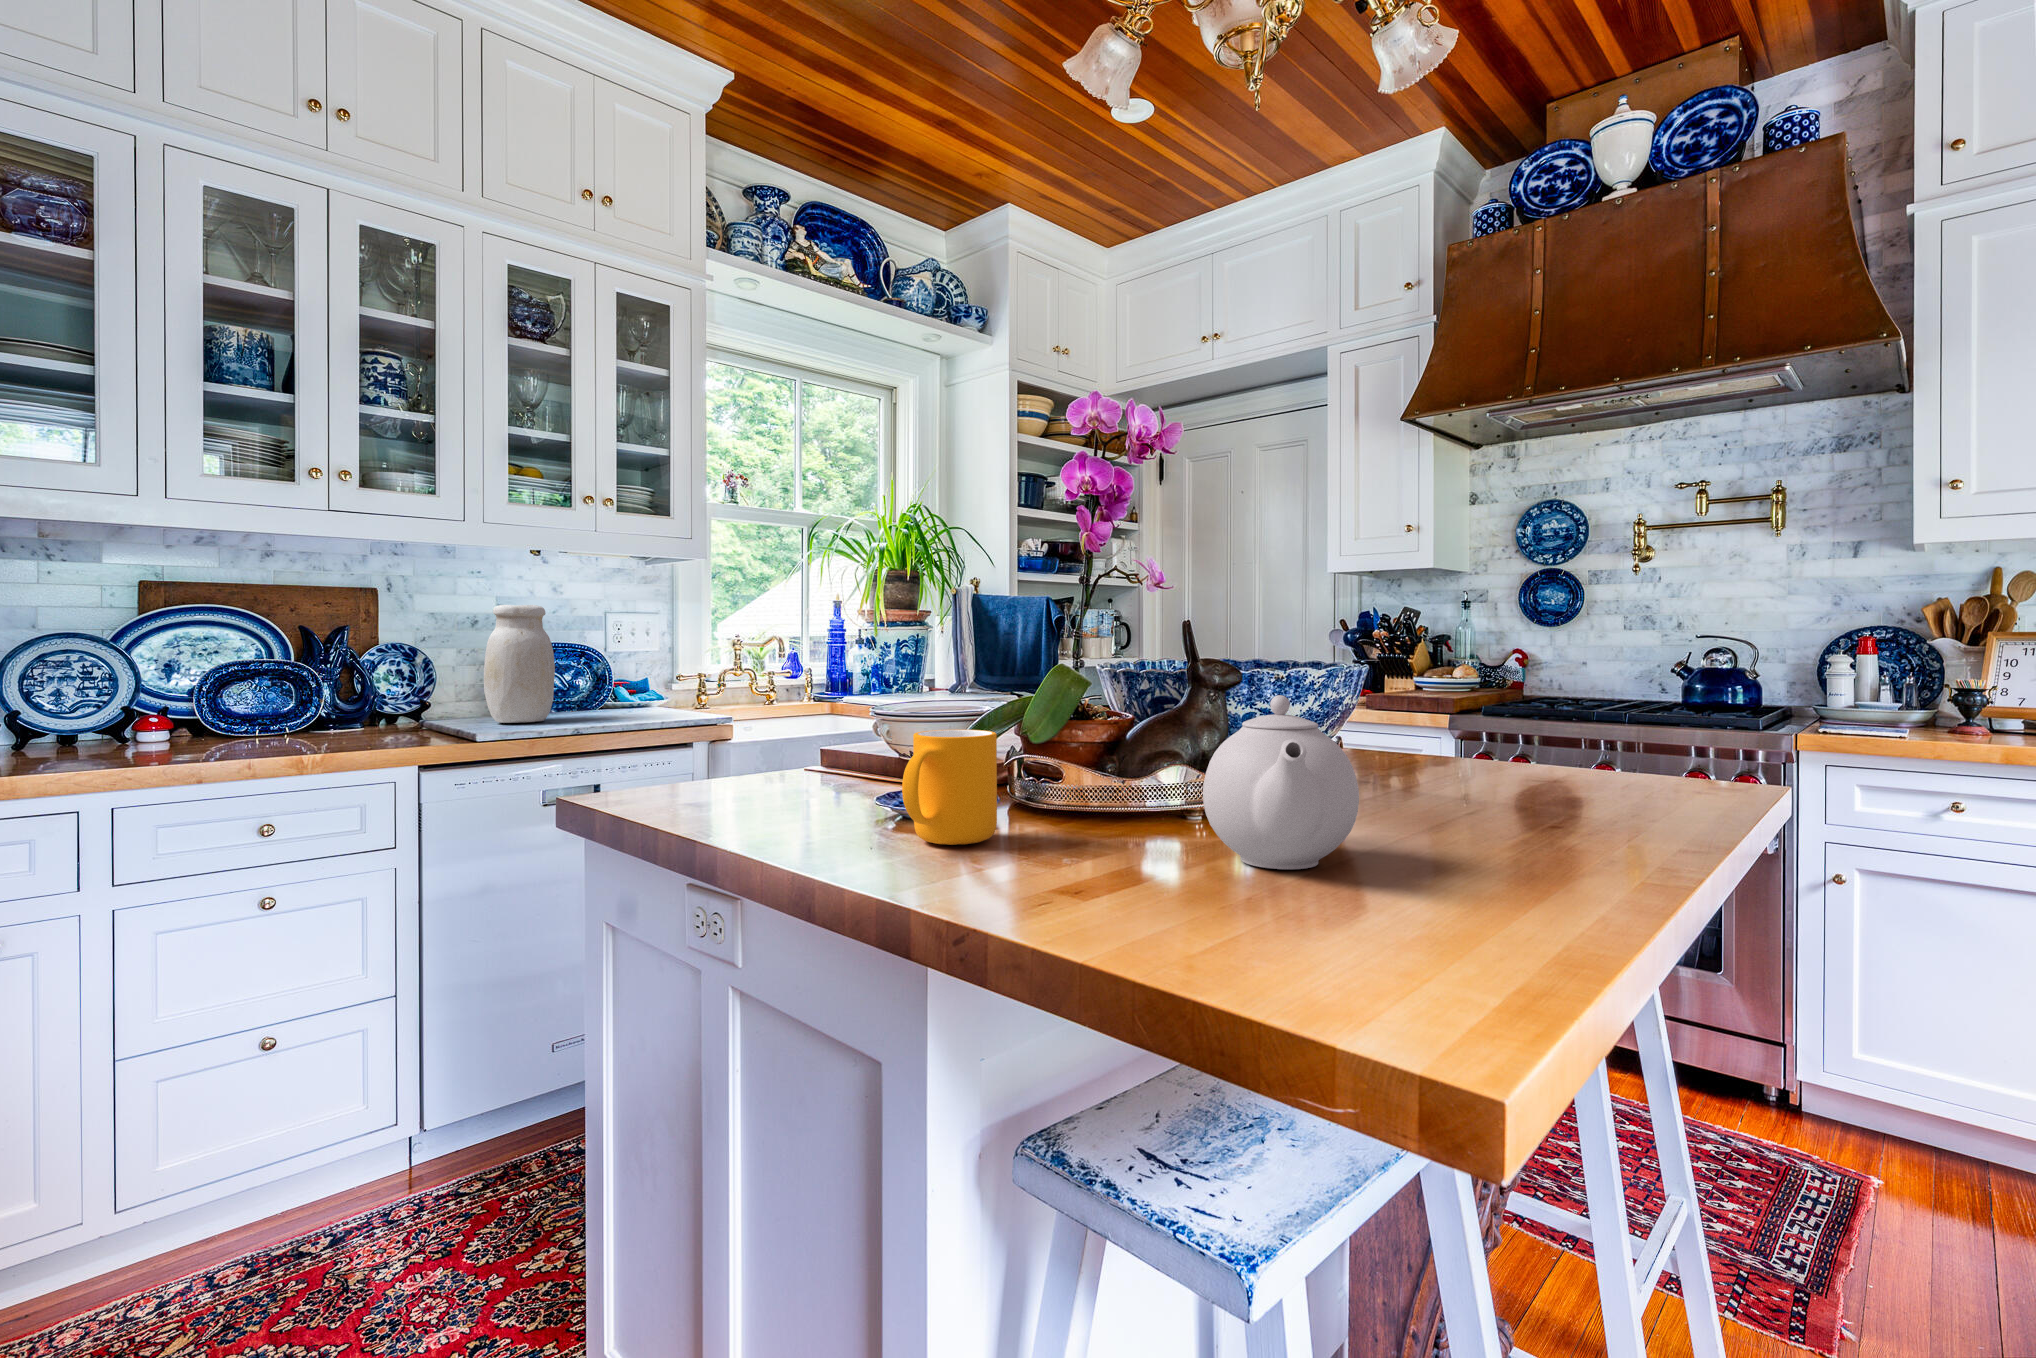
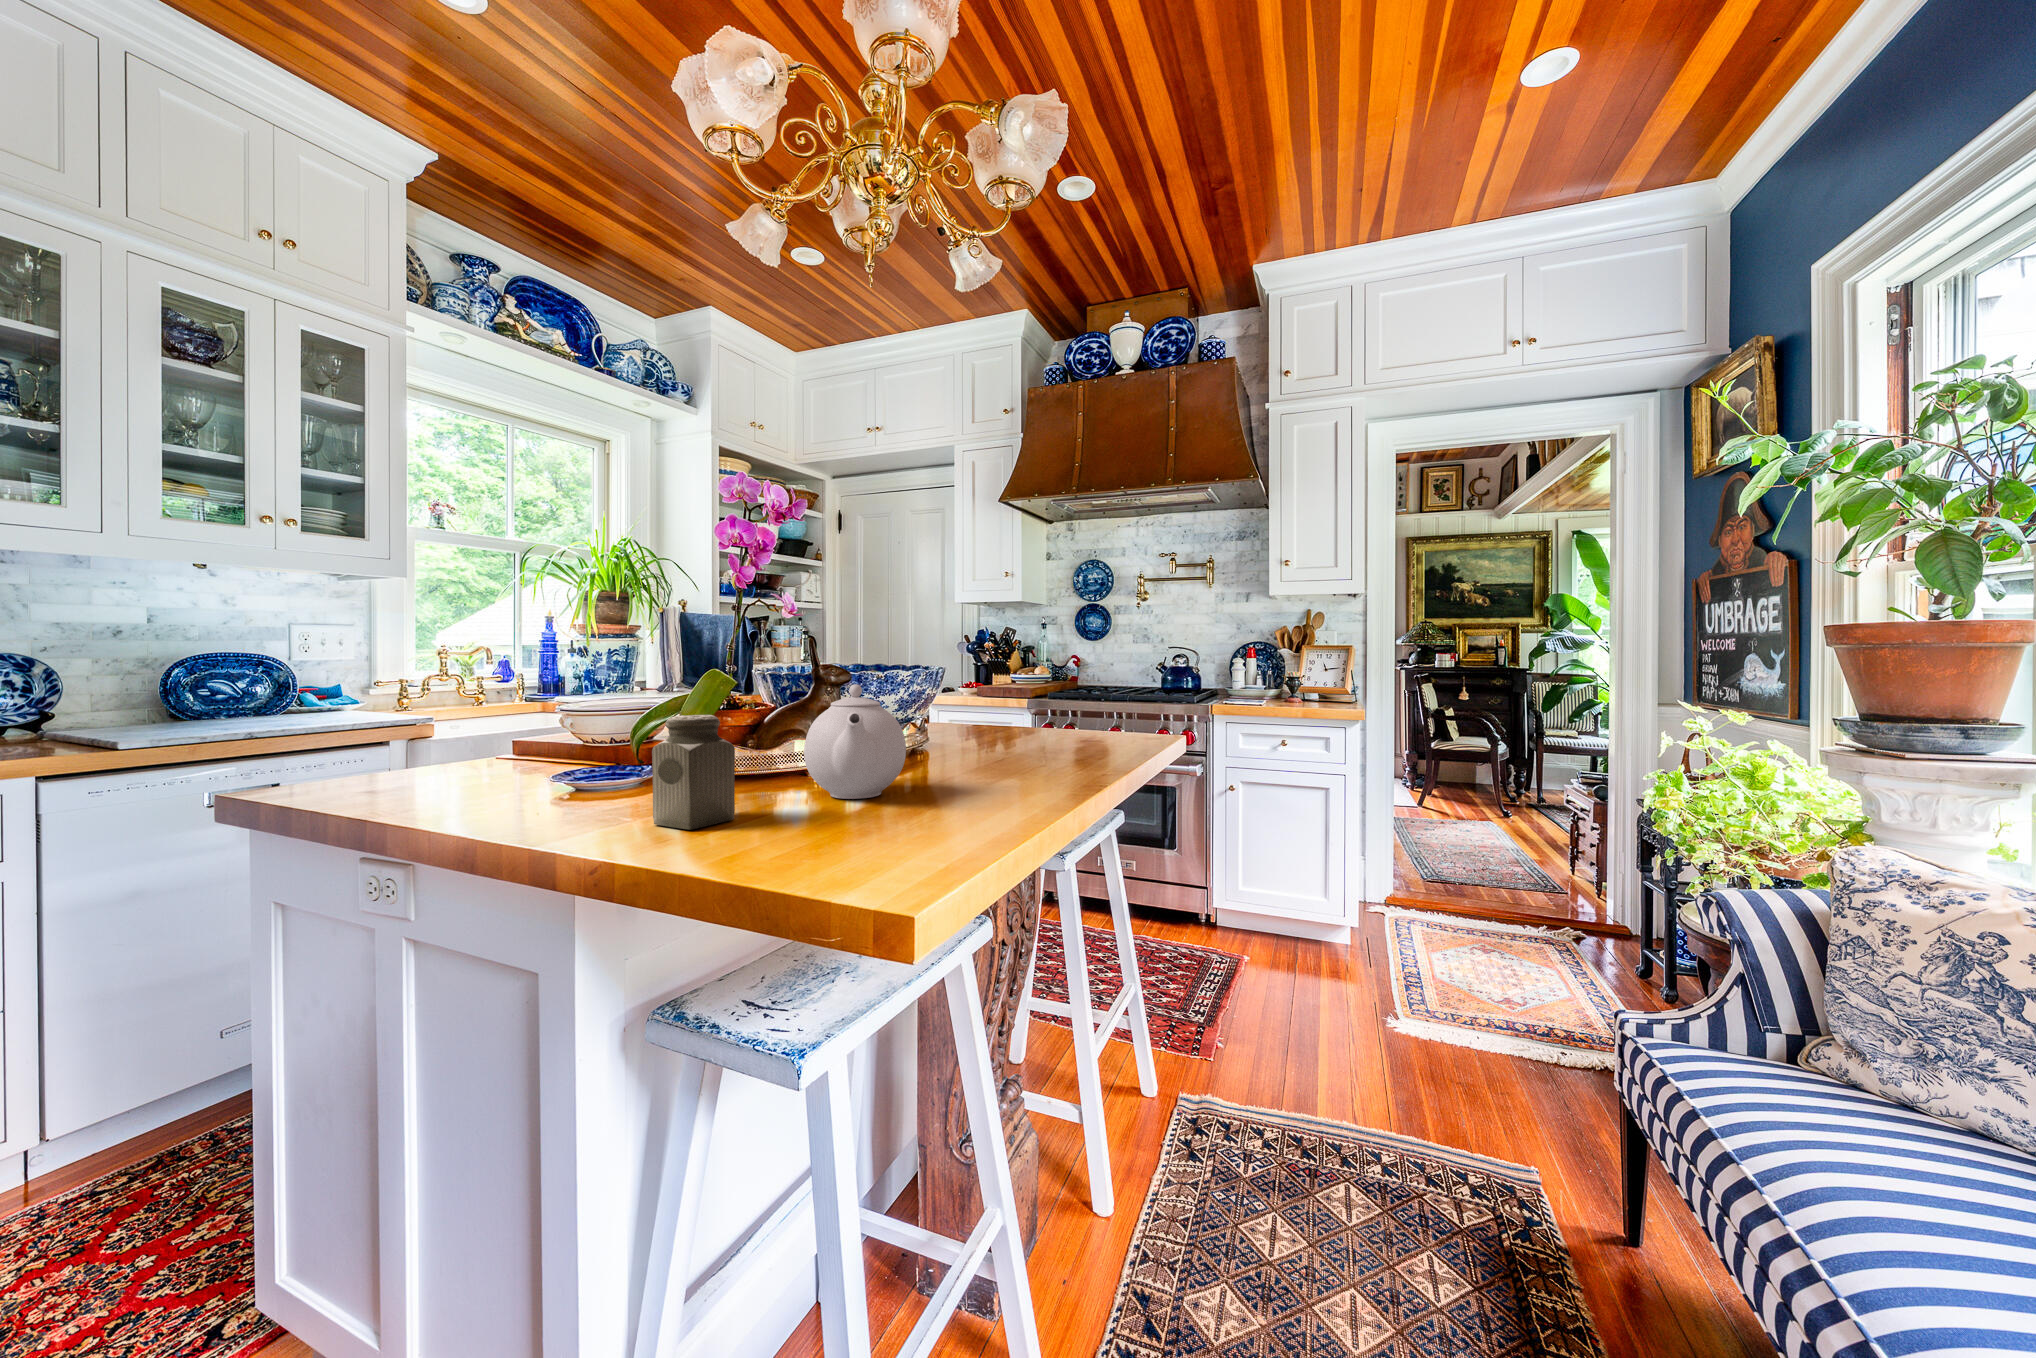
jar: present [484,605,555,723] -> none [133,612,226,728]
mug: present [902,729,997,845] -> none [569,714,653,799]
salt shaker: none [1013,739,1122,905] -> present [652,715,735,830]

